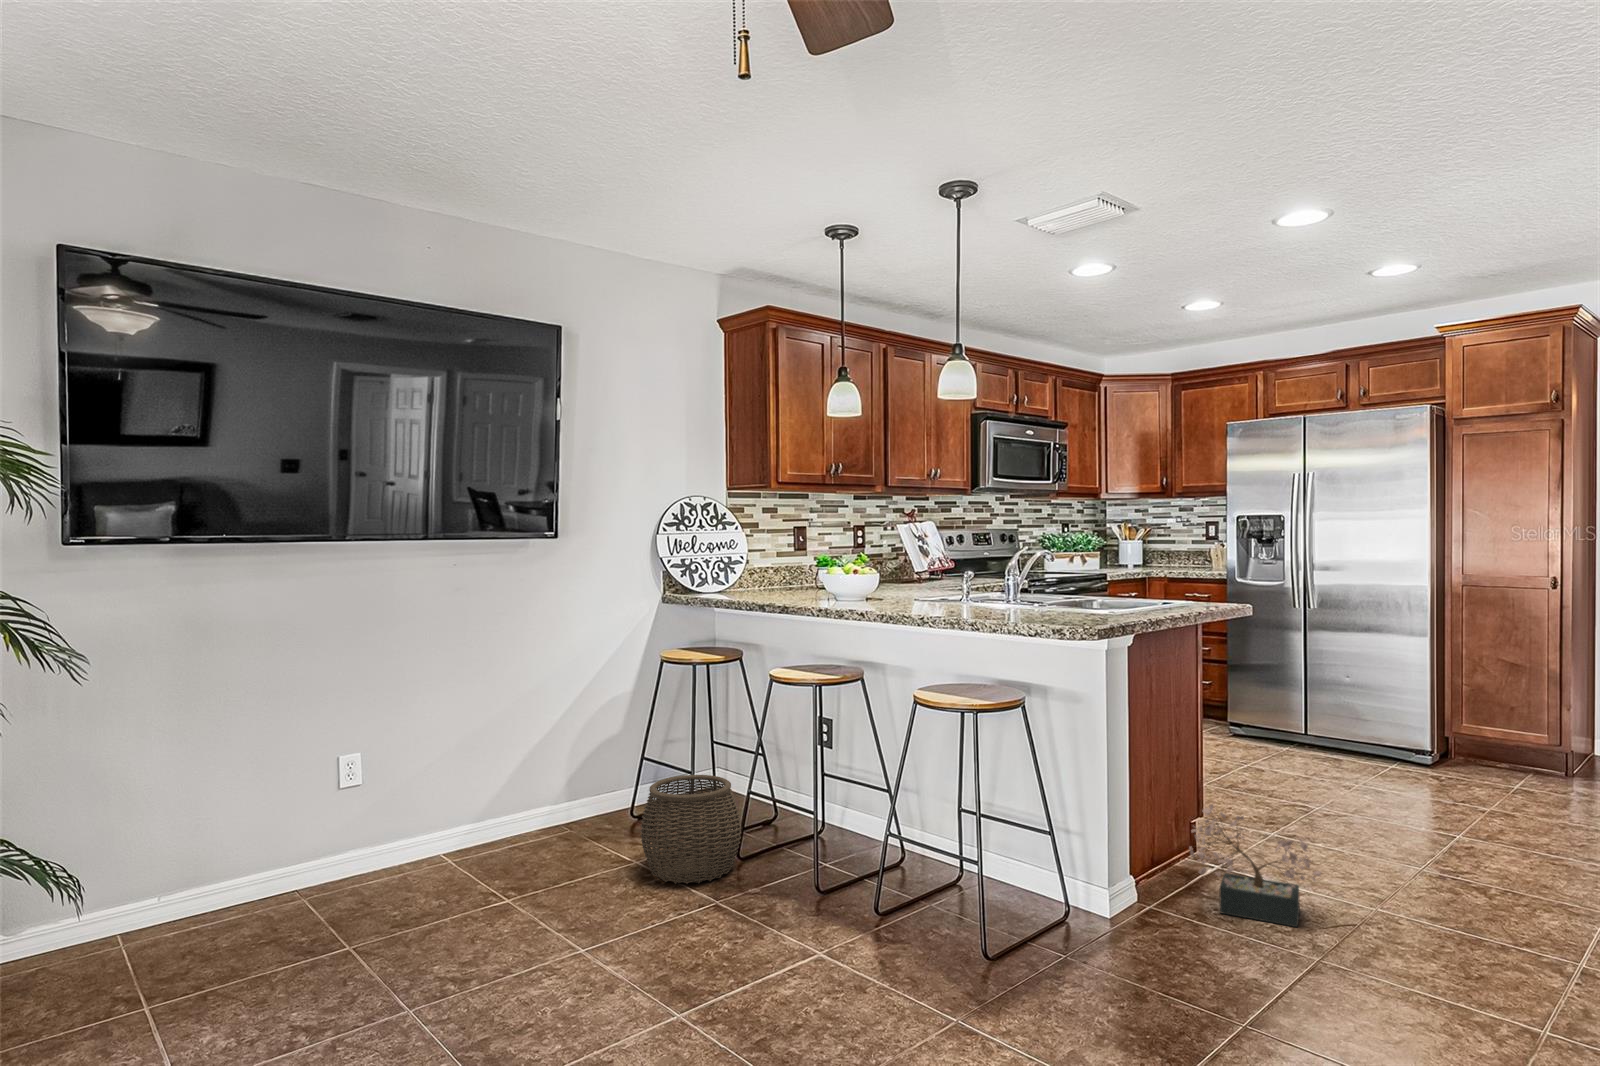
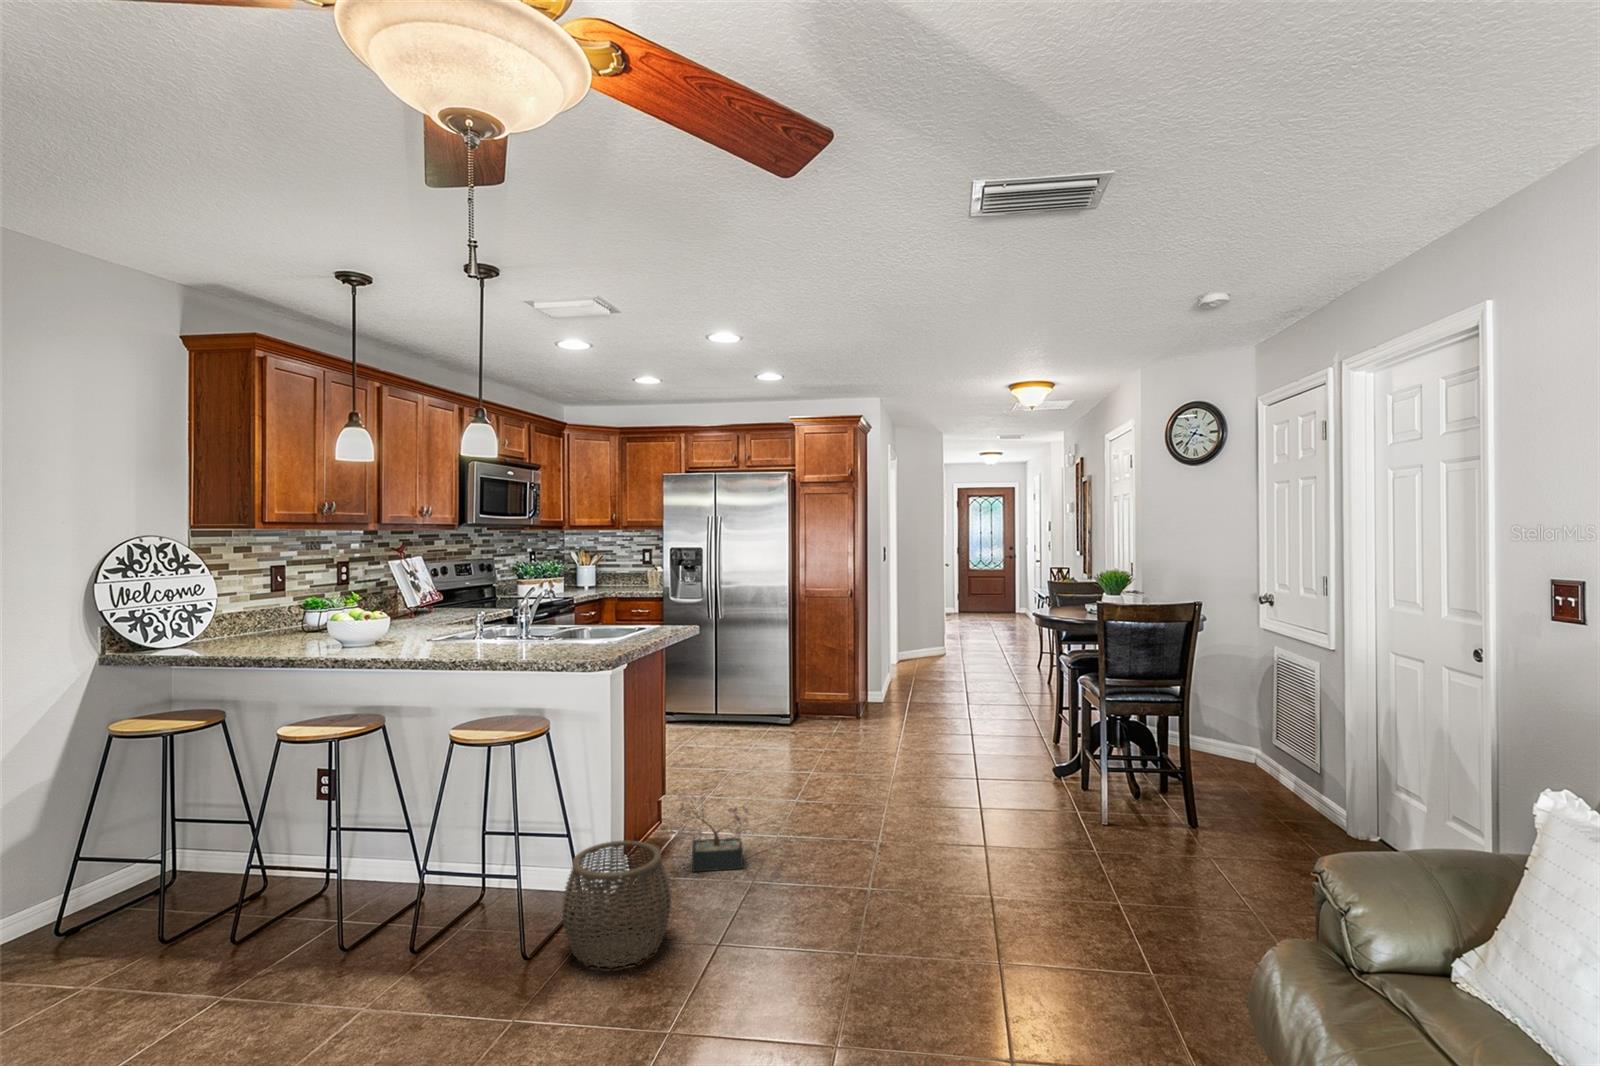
woven basket: present [640,775,741,884] -> present [562,841,671,968]

